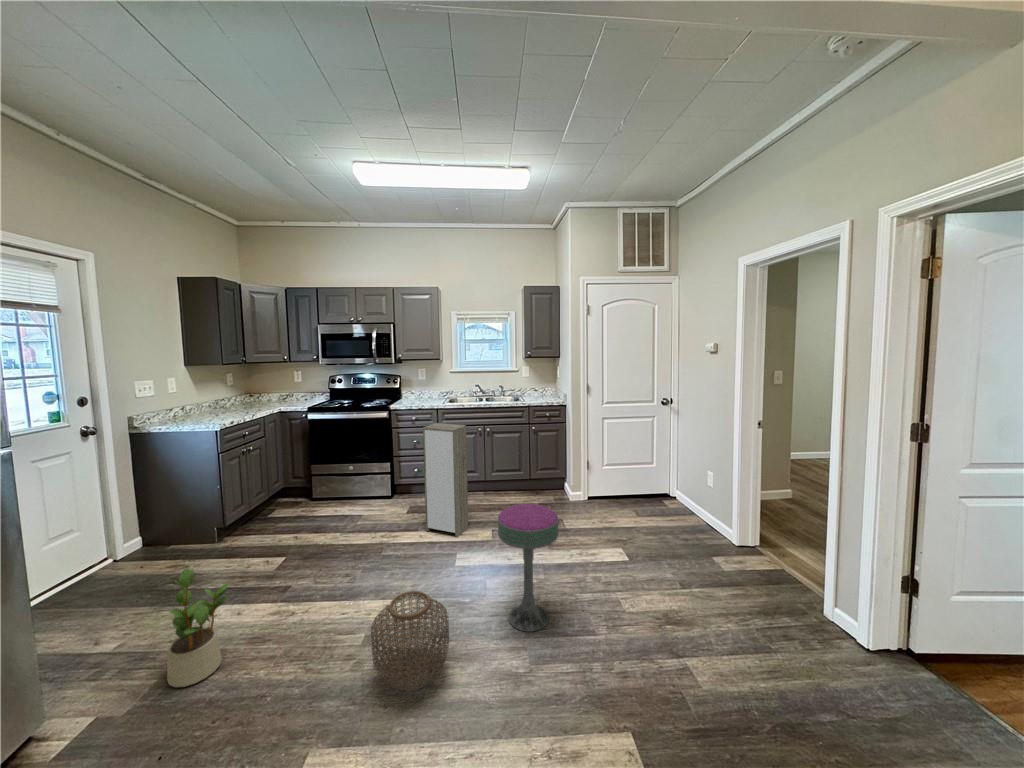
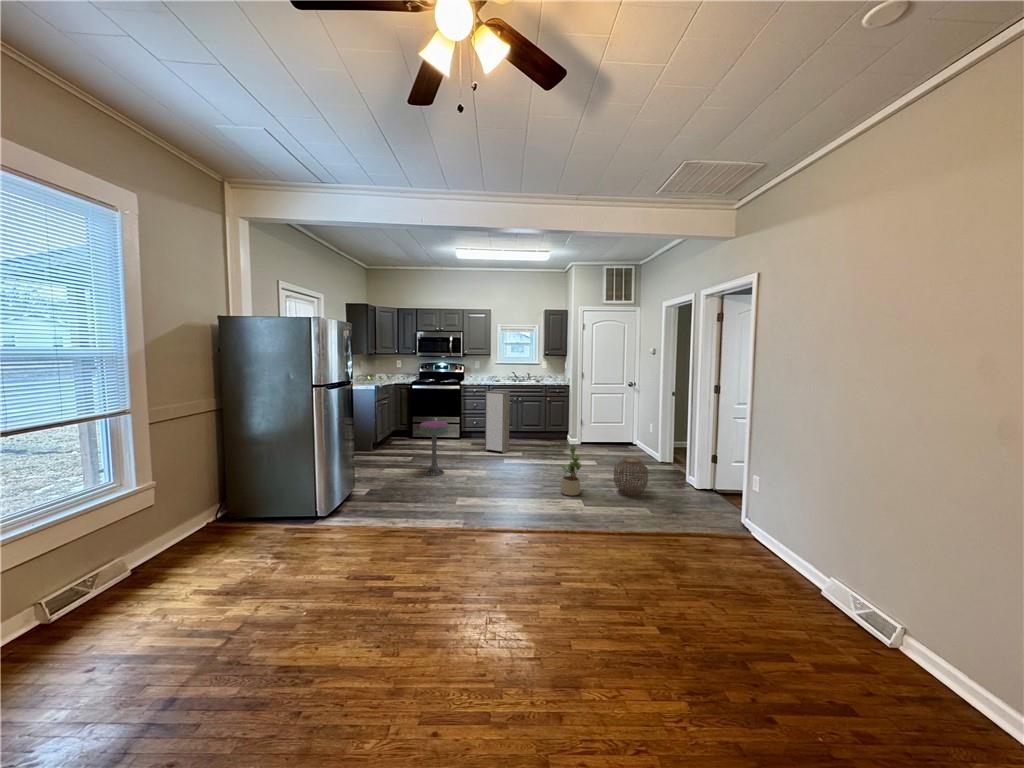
bar stool: present [498,504,558,632] -> present [420,421,448,476]
potted plant: present [167,569,230,687] -> present [561,445,581,495]
woven basket: present [371,591,449,691] -> present [614,457,648,495]

